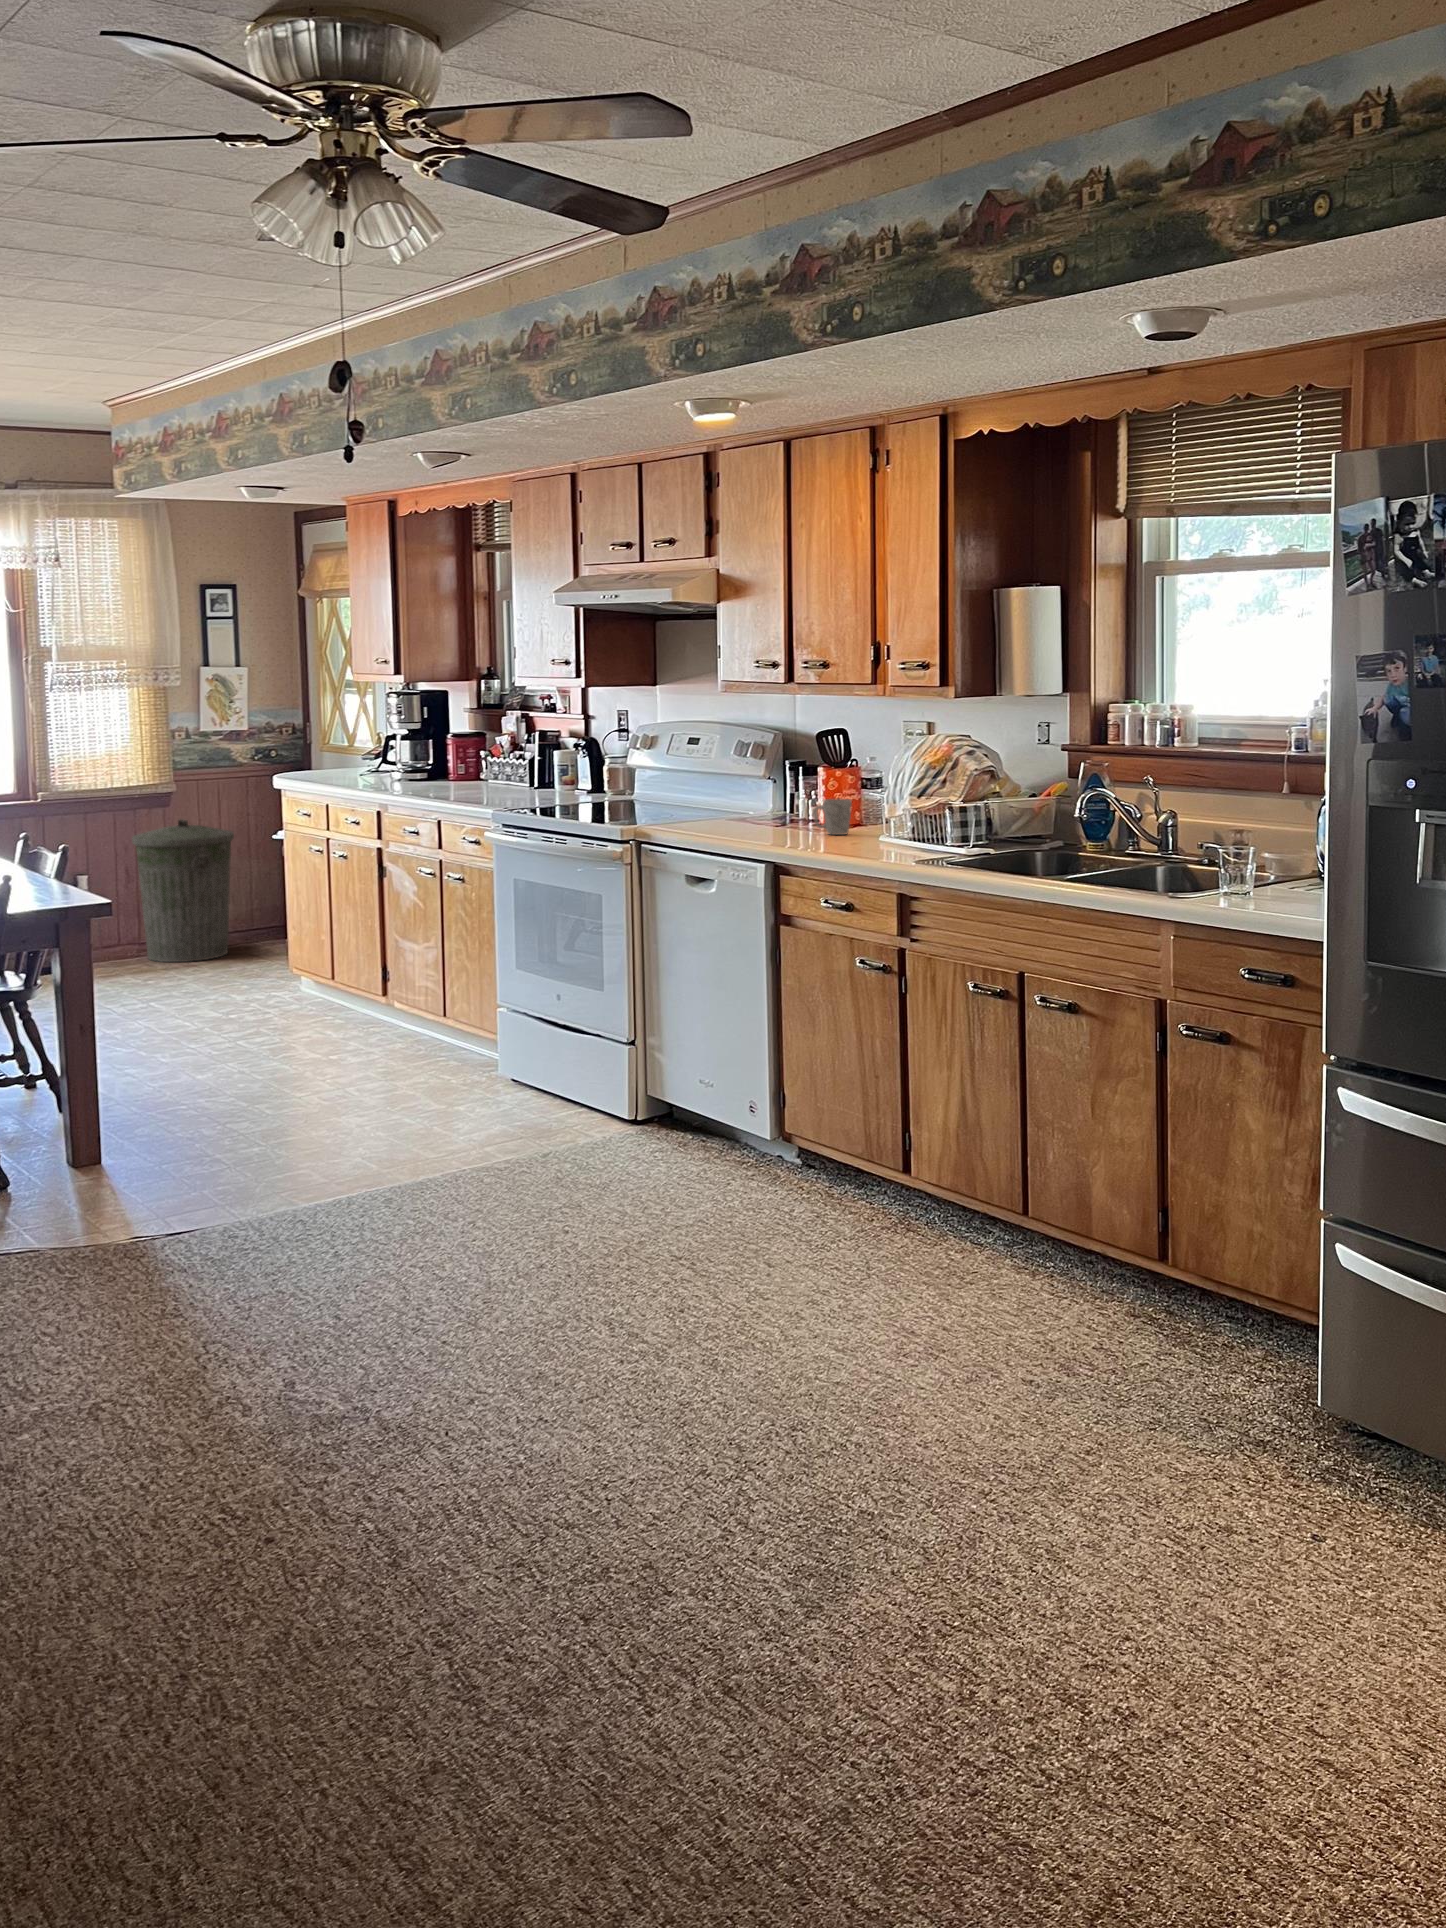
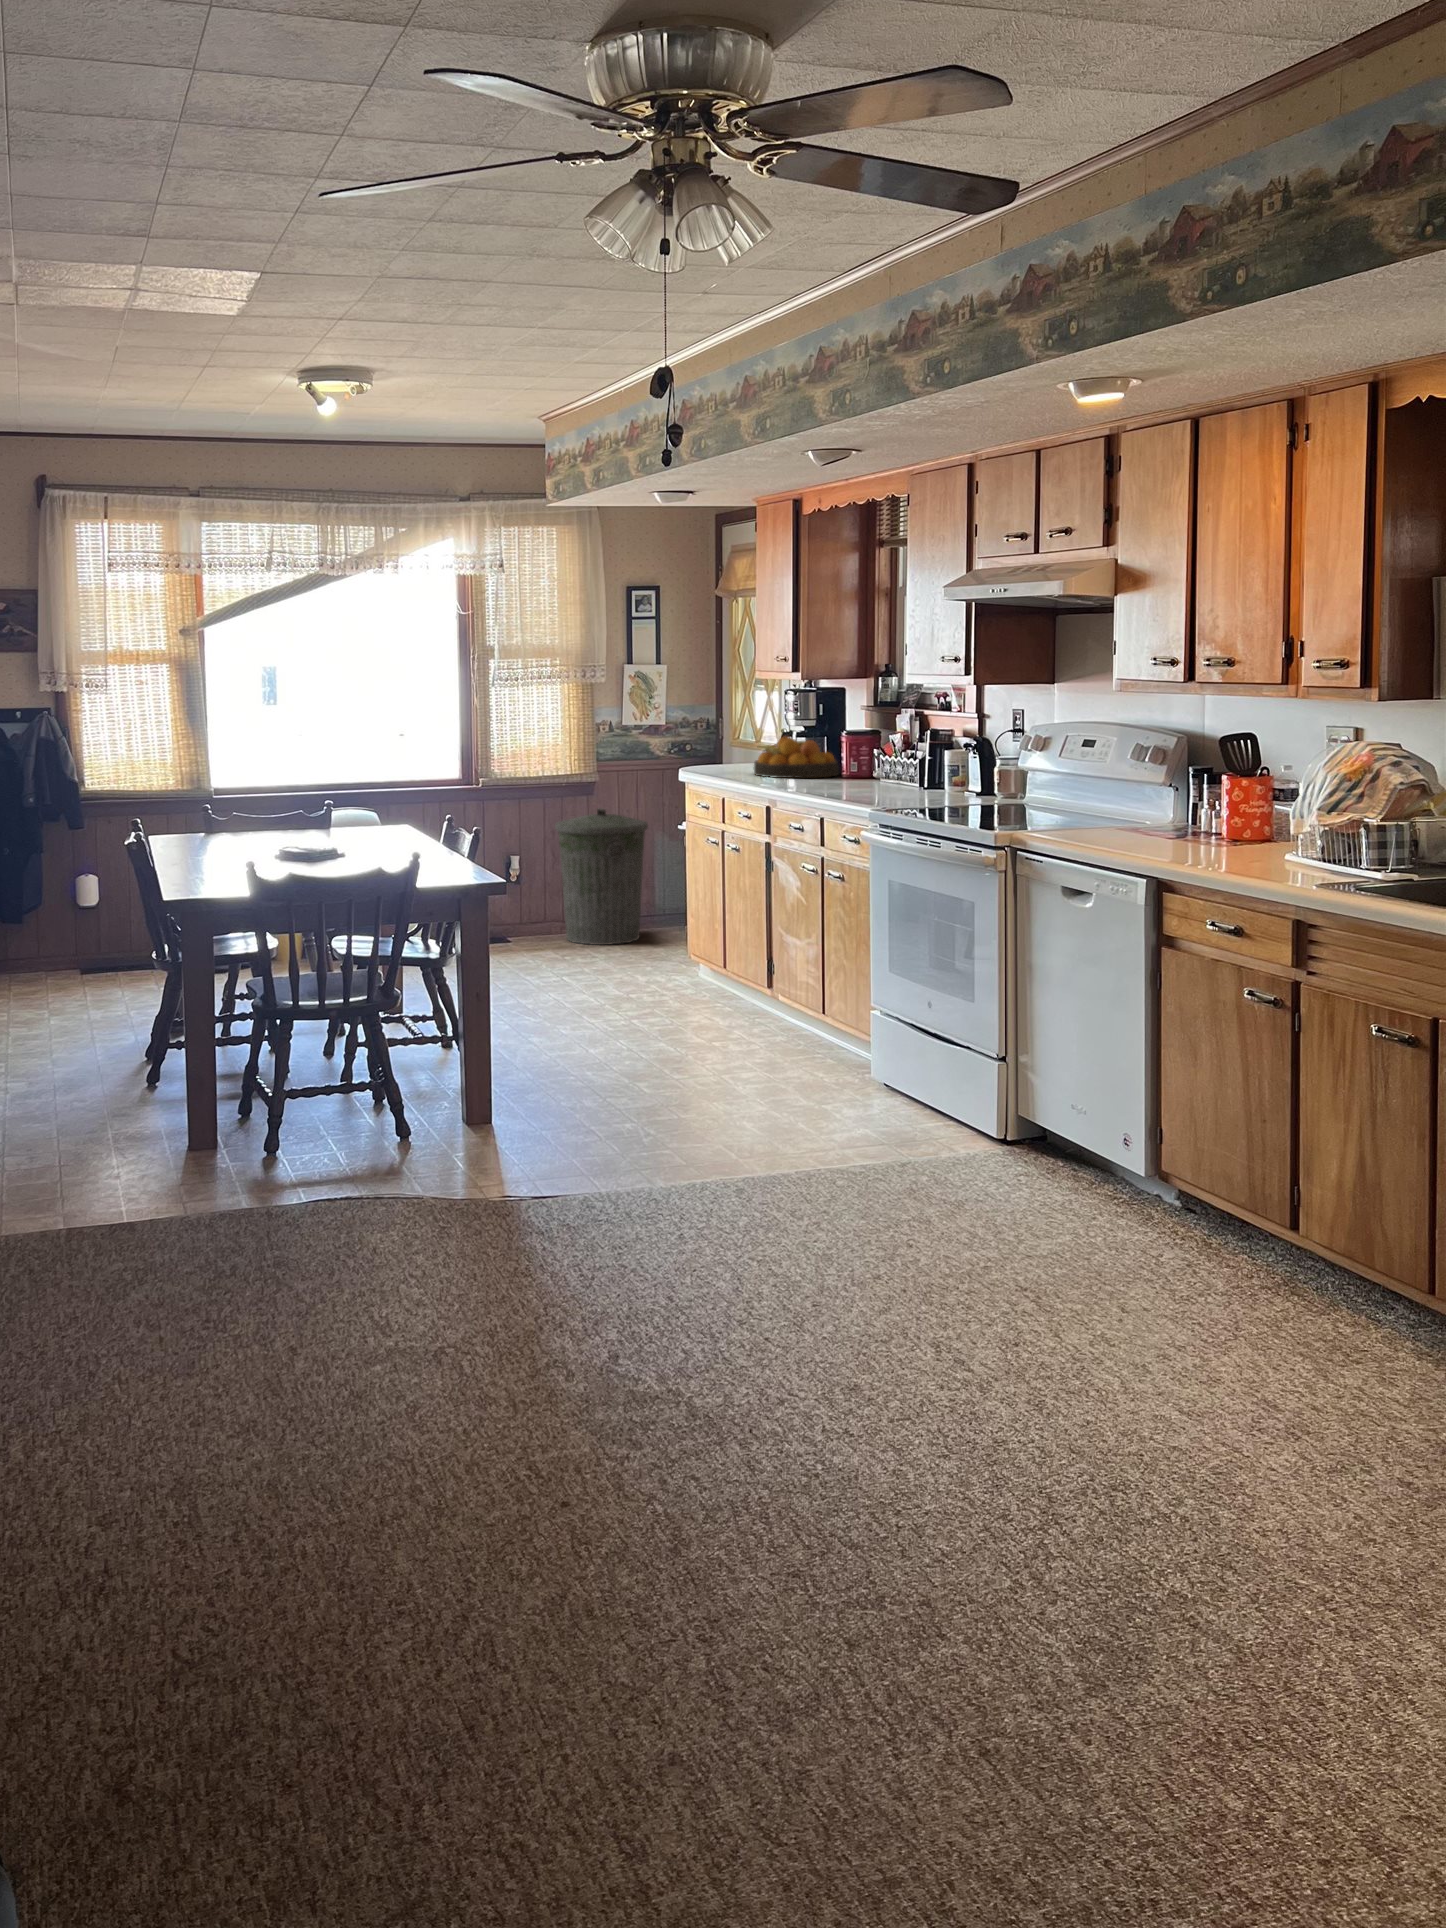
fruit bowl: none [355,740,441,782] -> present [754,736,839,778]
mug: present [813,799,852,835] -> none [1210,810,1255,850]

